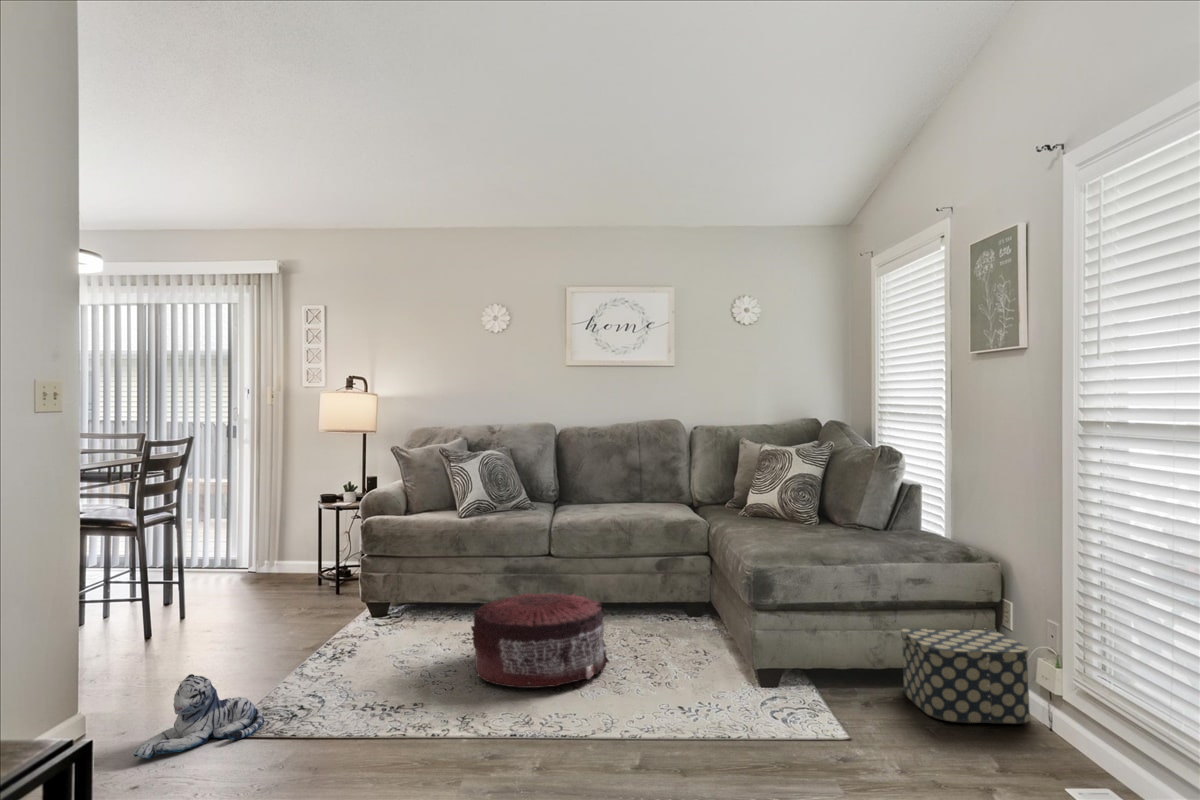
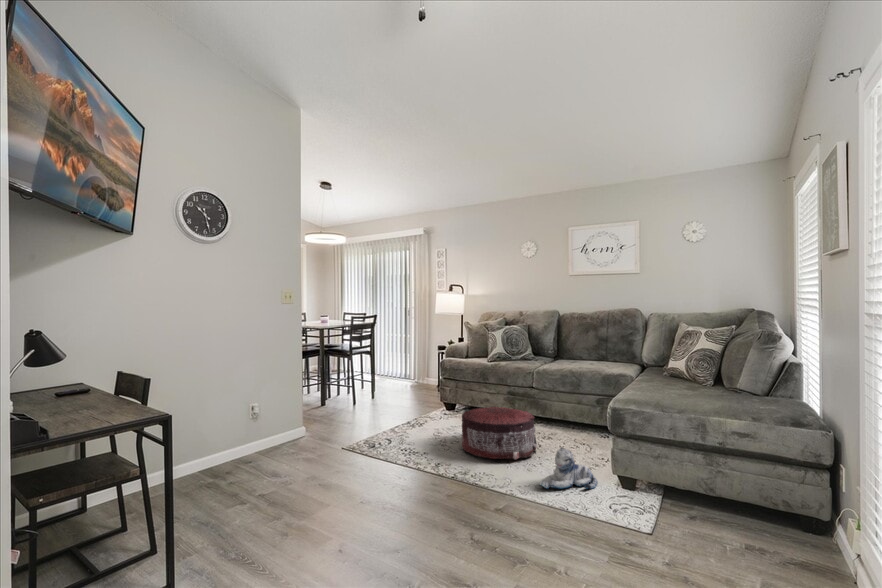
storage box: present [901,629,1030,724] -> none [731,469,836,566]
plush toy: present [133,674,264,759] -> present [540,448,598,489]

